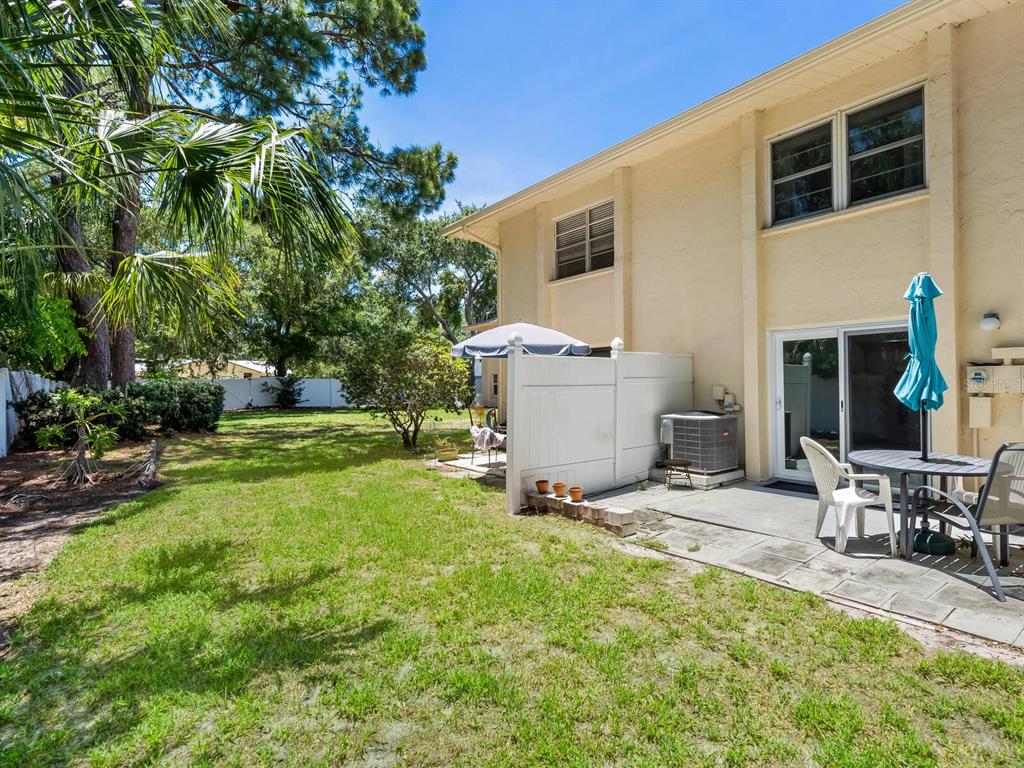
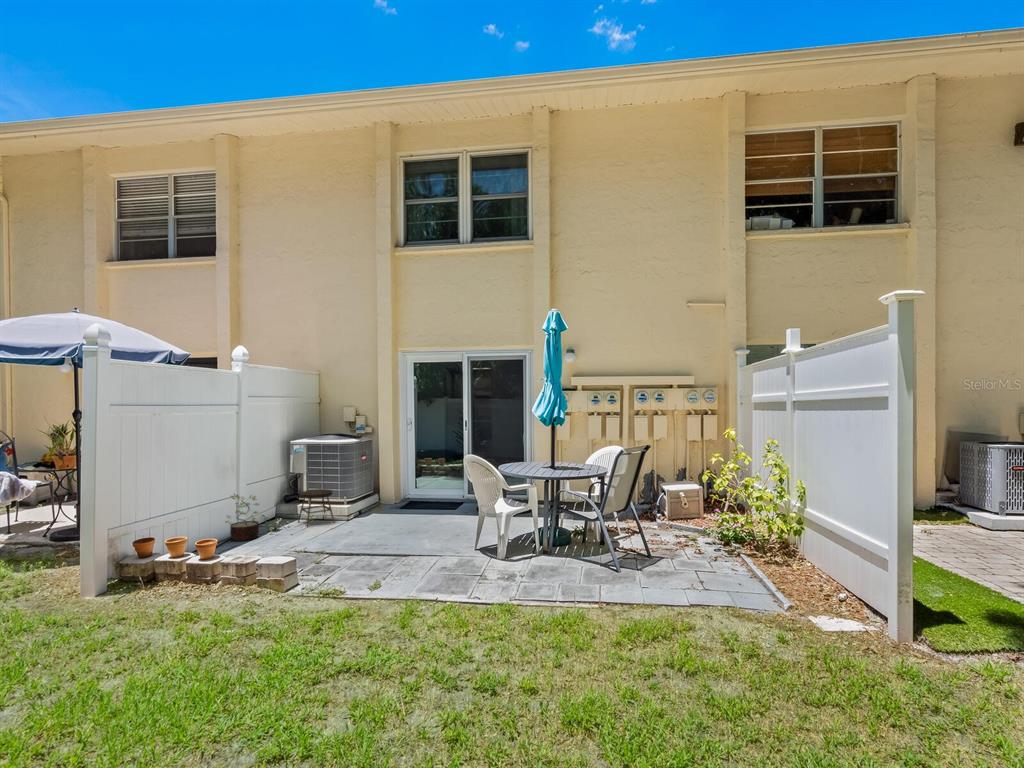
decorative plant: none [603,455,629,494] -> present [226,494,259,541]

